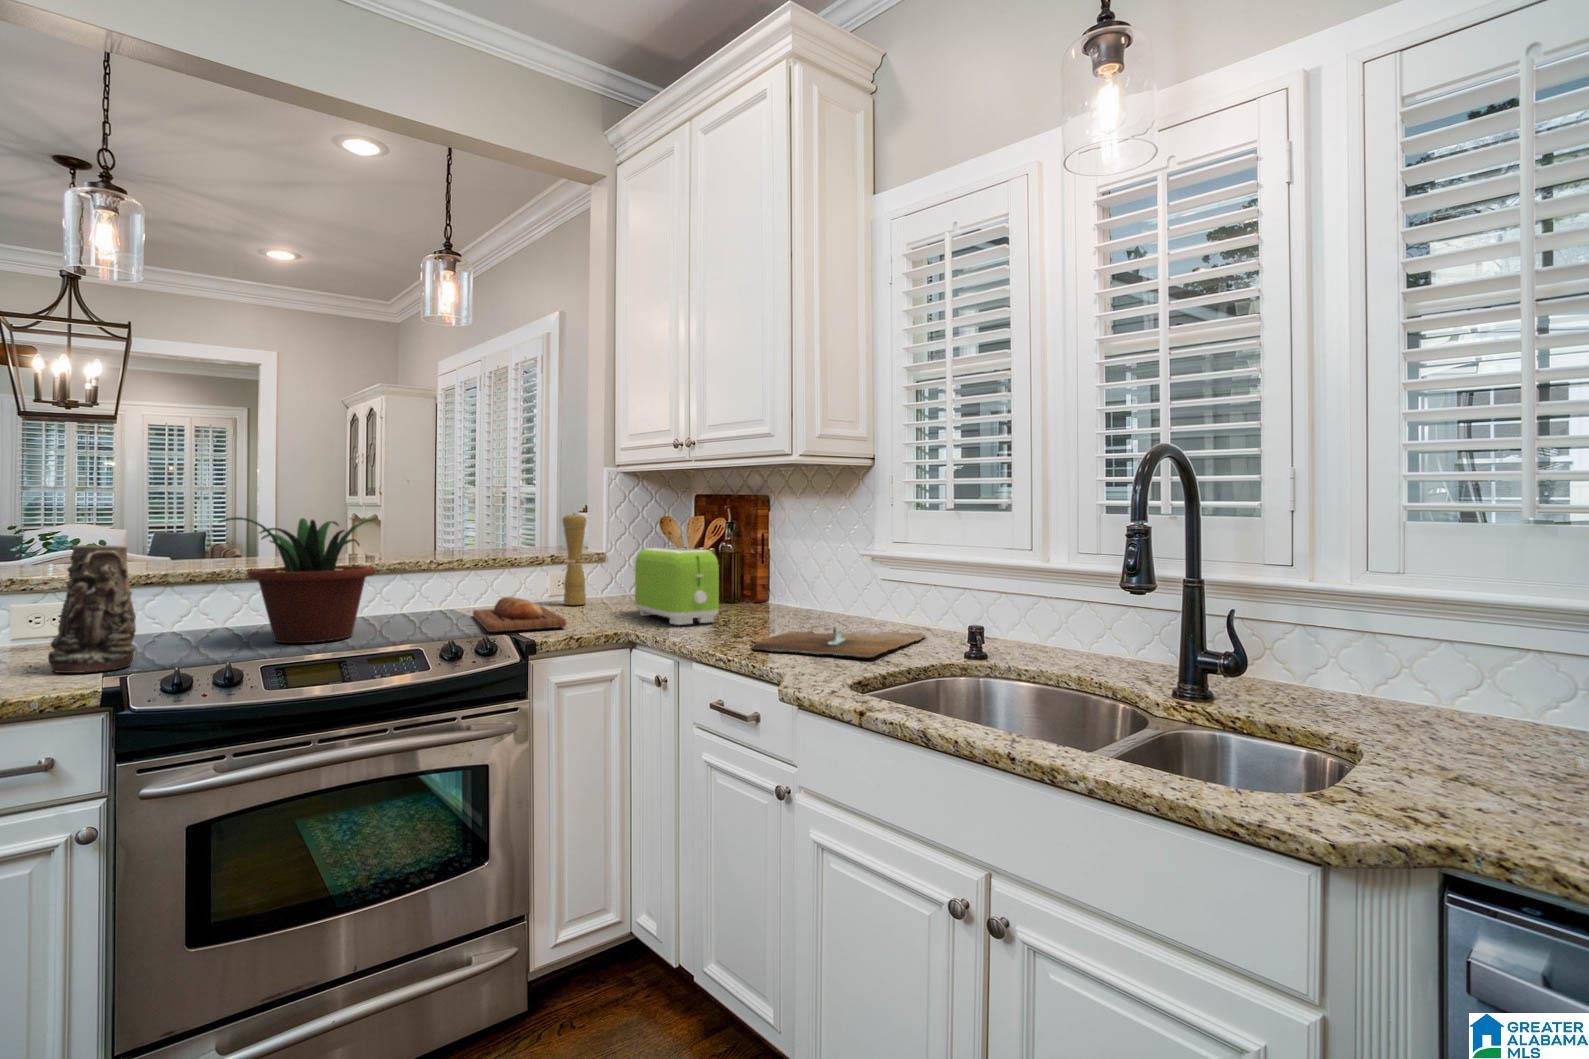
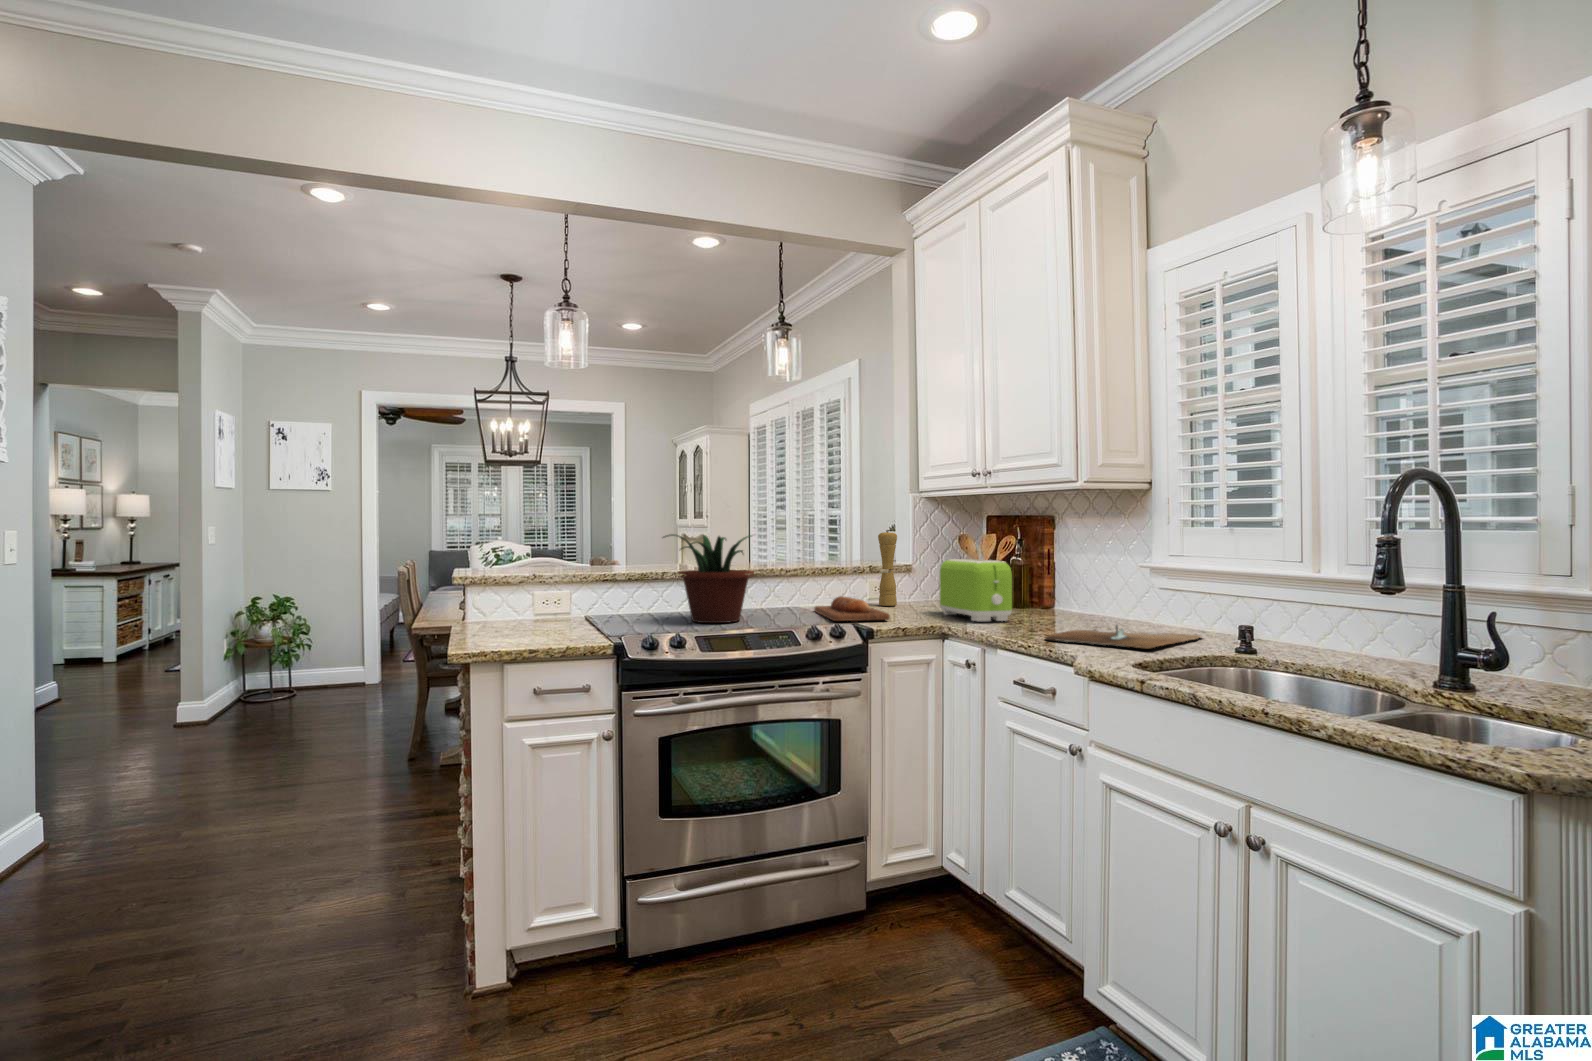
vase: present [48,545,136,673] -> none [579,552,623,634]

